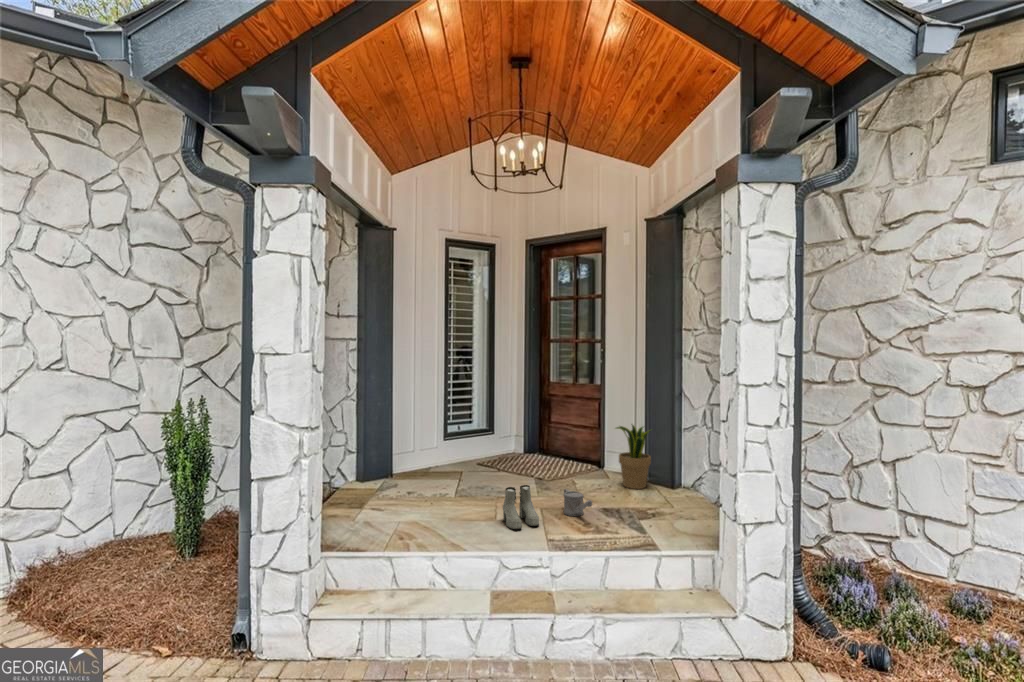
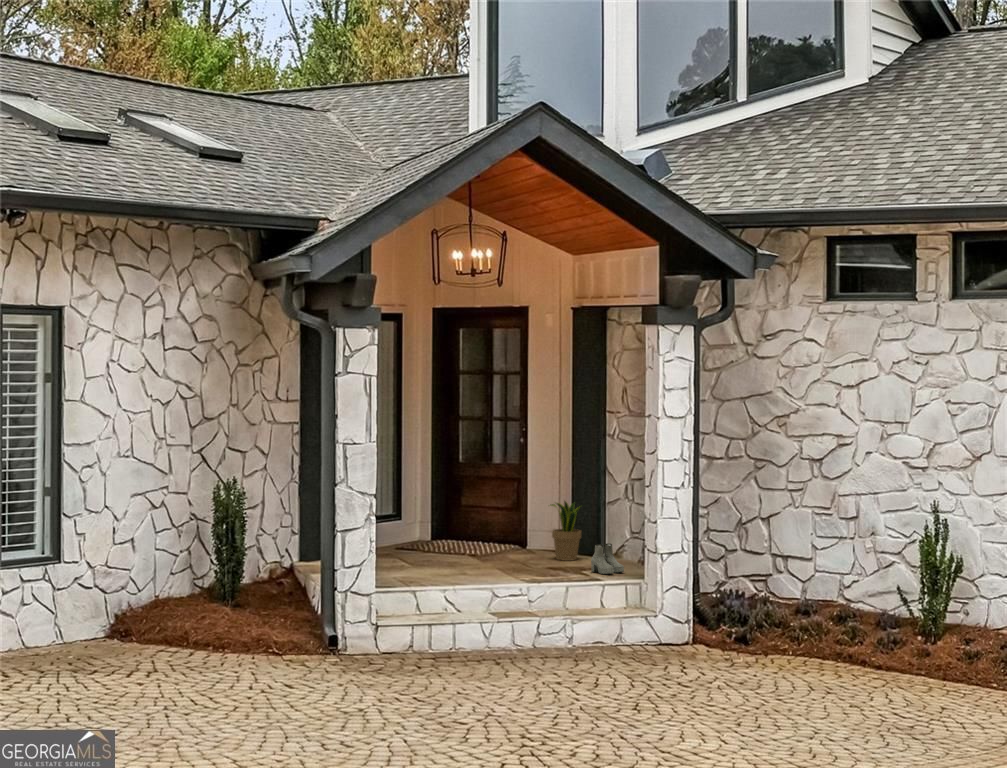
boots: present [503,485,539,529] -> present [591,544,624,574]
watering can: present [564,489,592,516] -> none [516,555,546,574]

